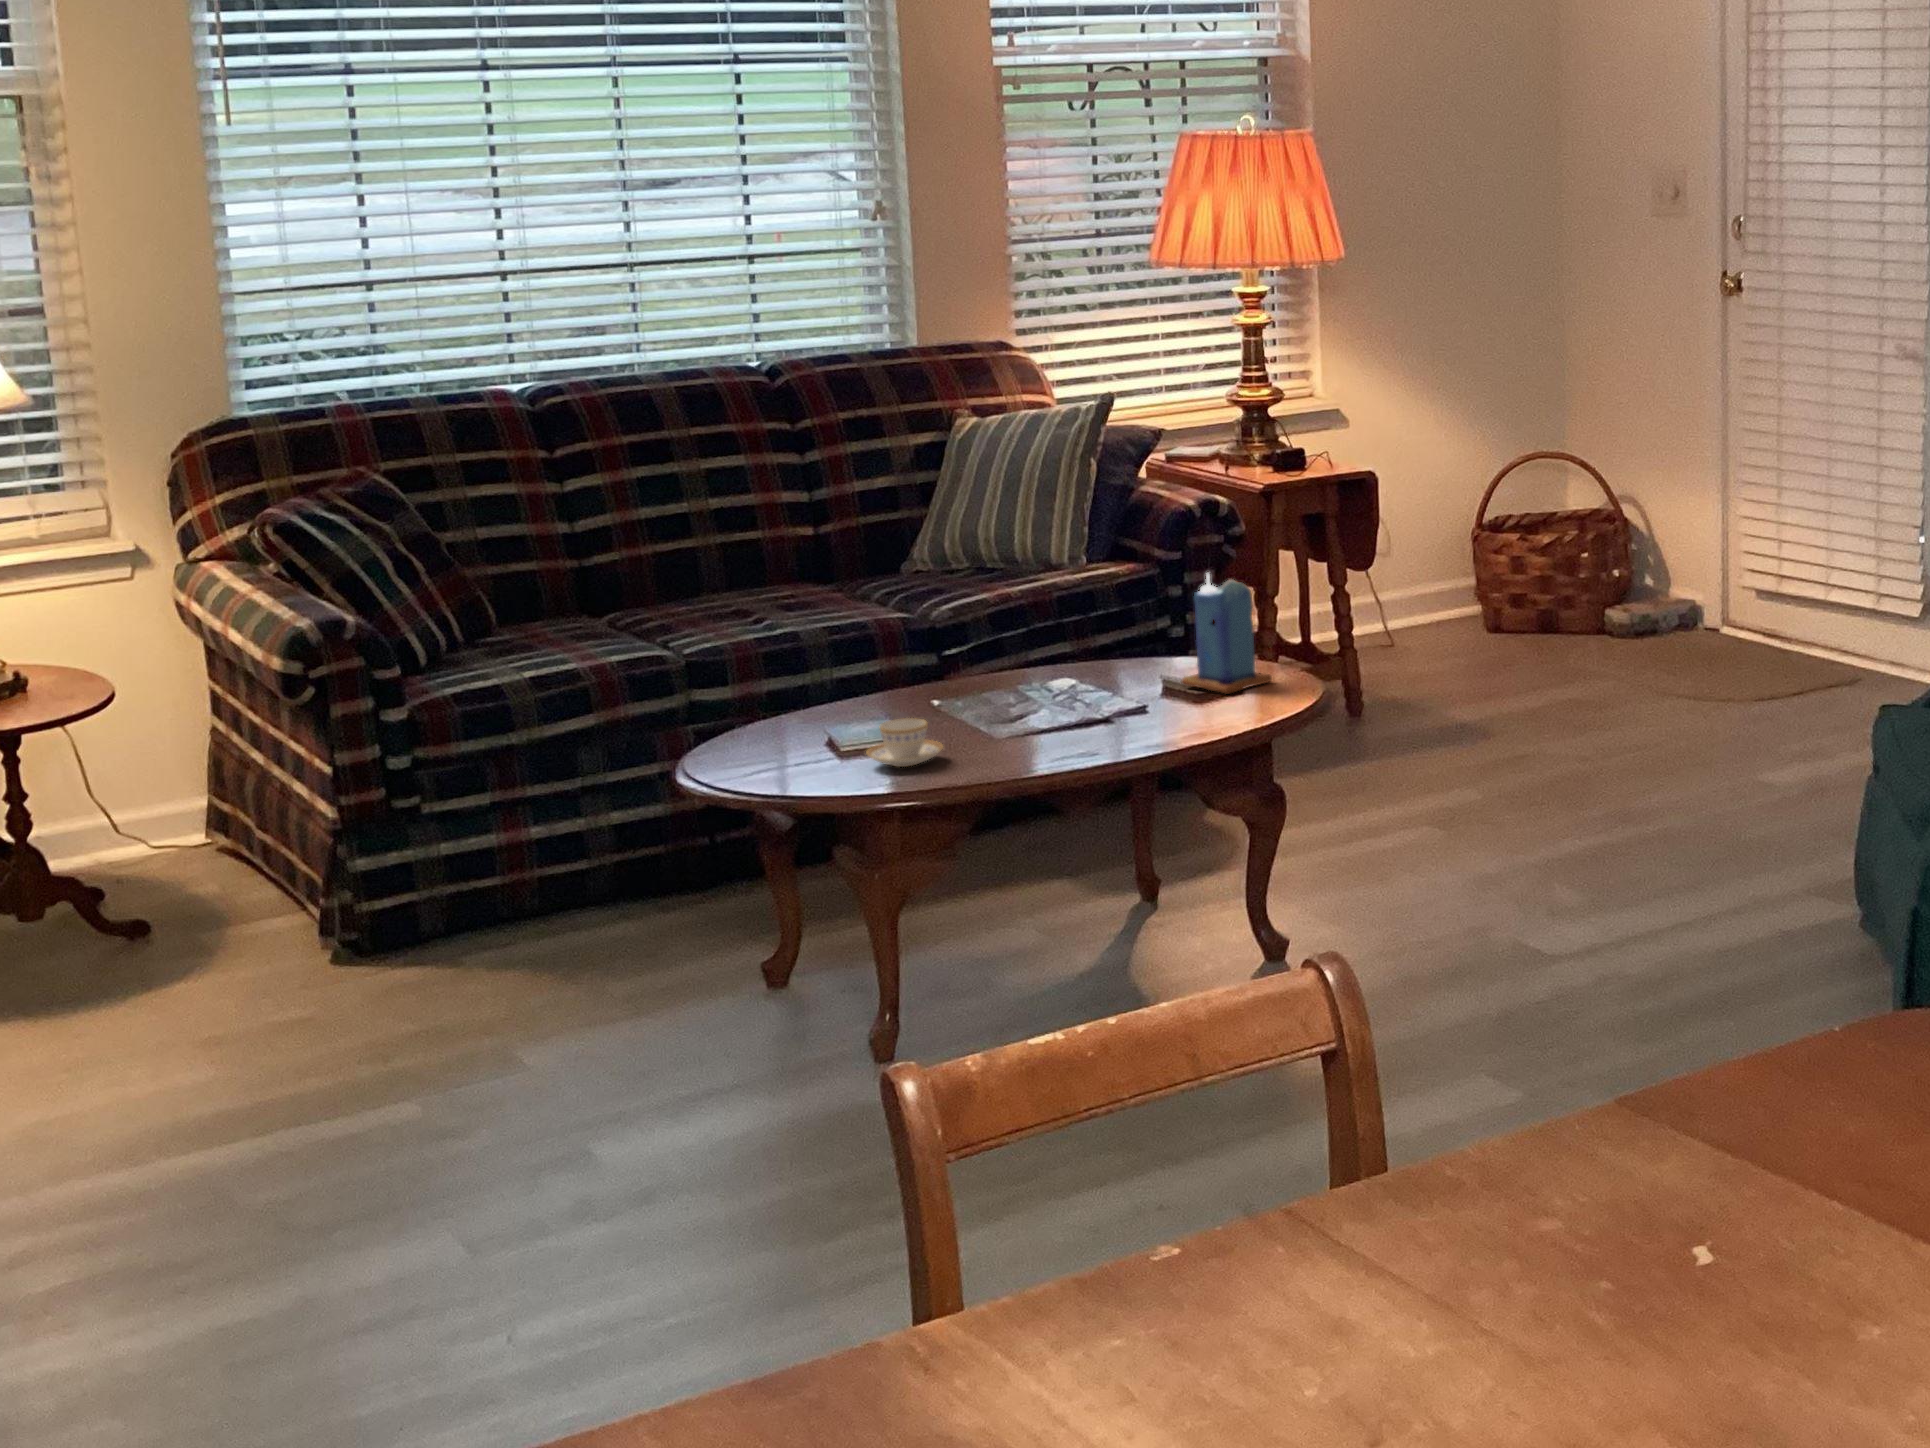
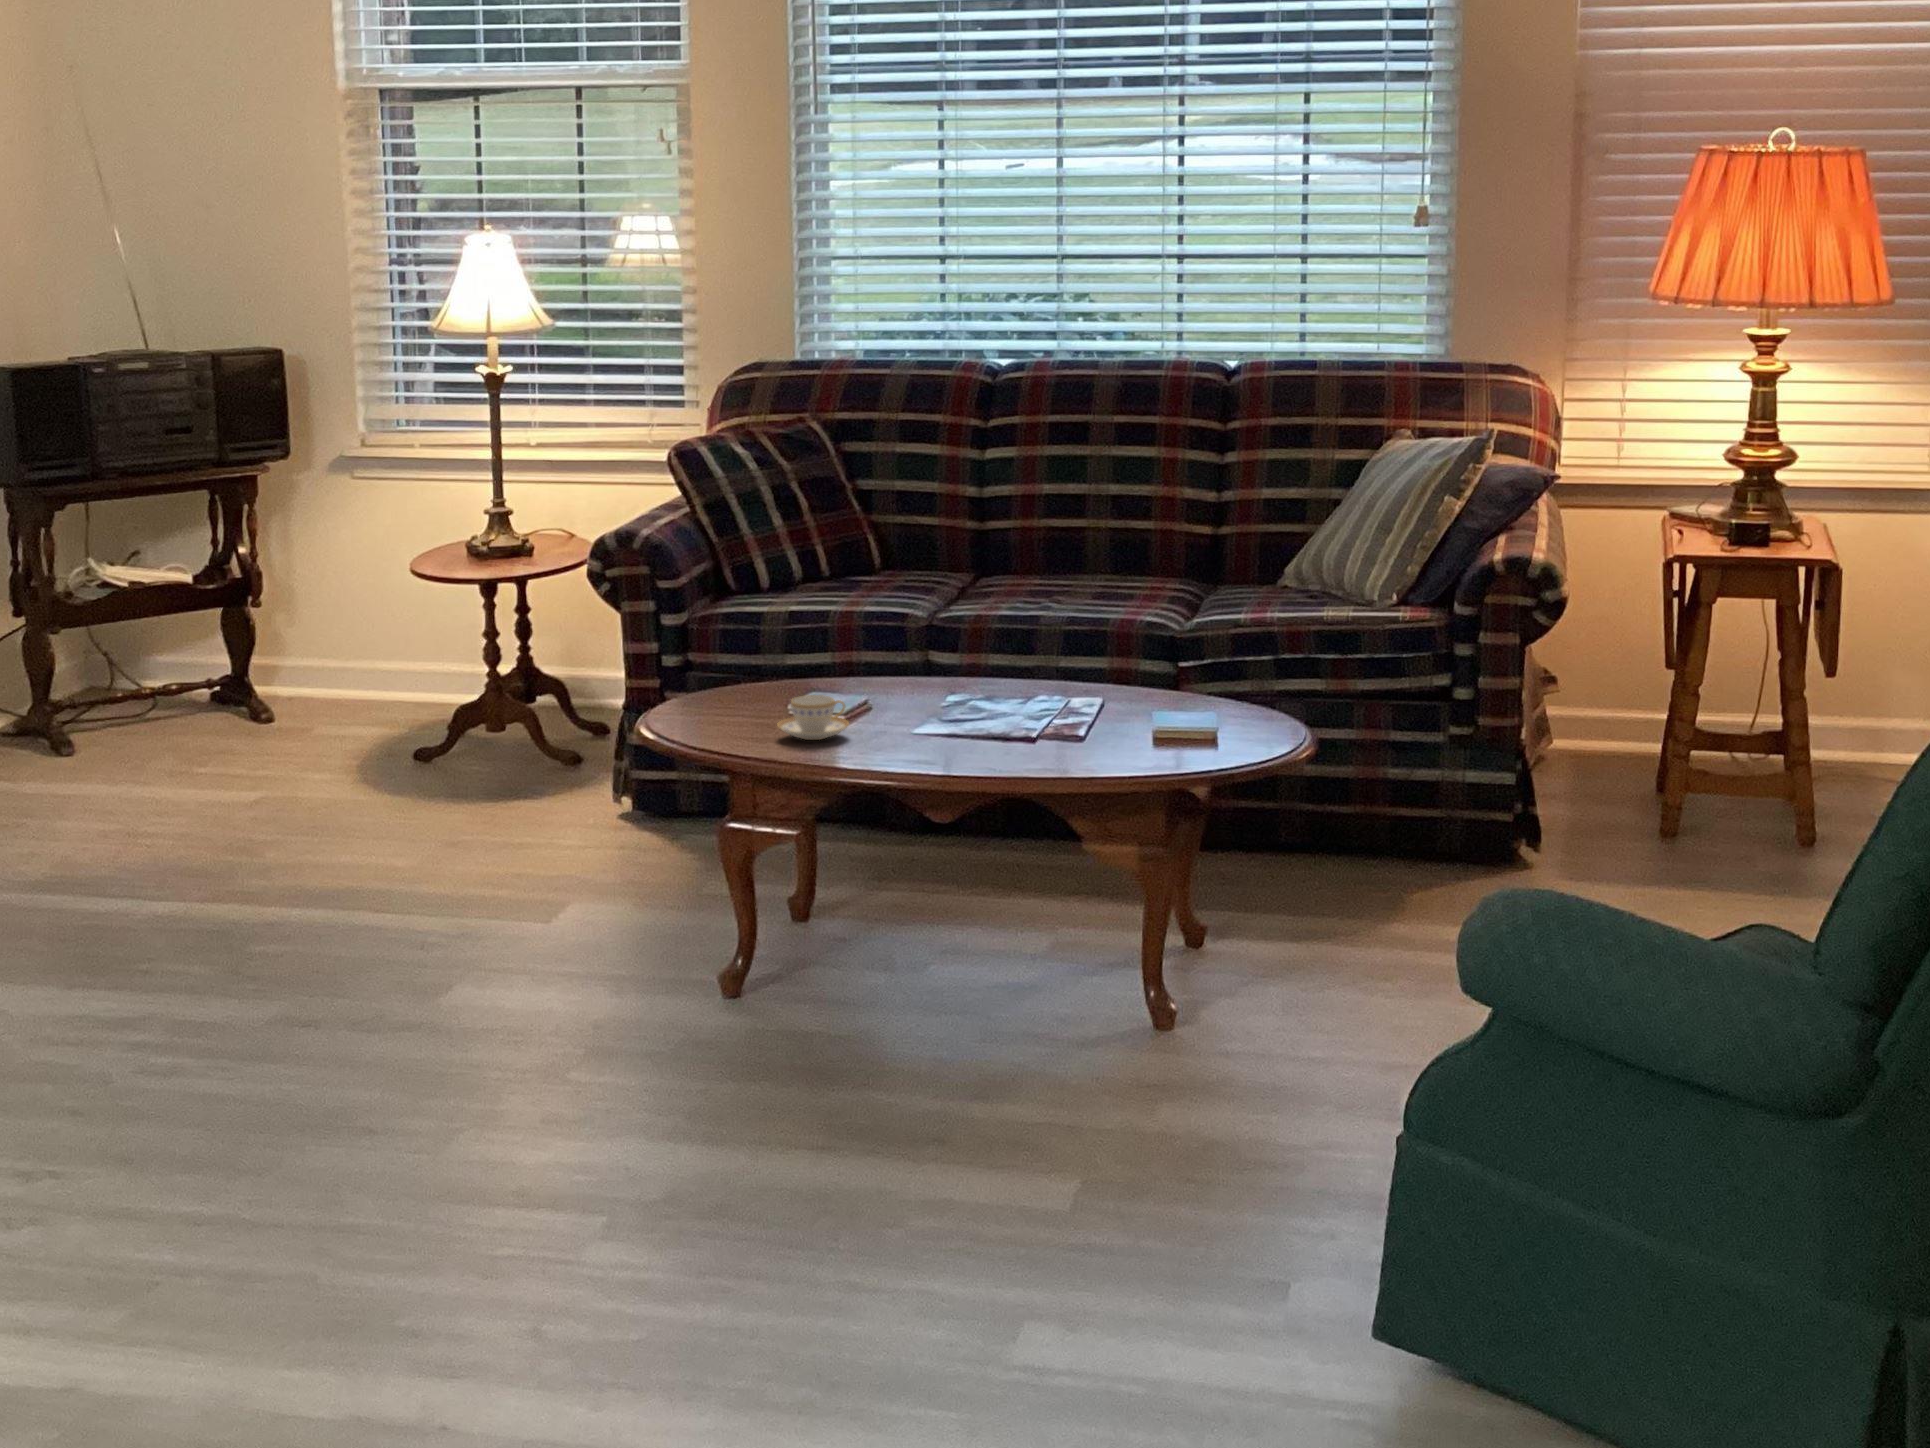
candle: present [1181,573,1272,694] -> none [1171,617,1247,748]

